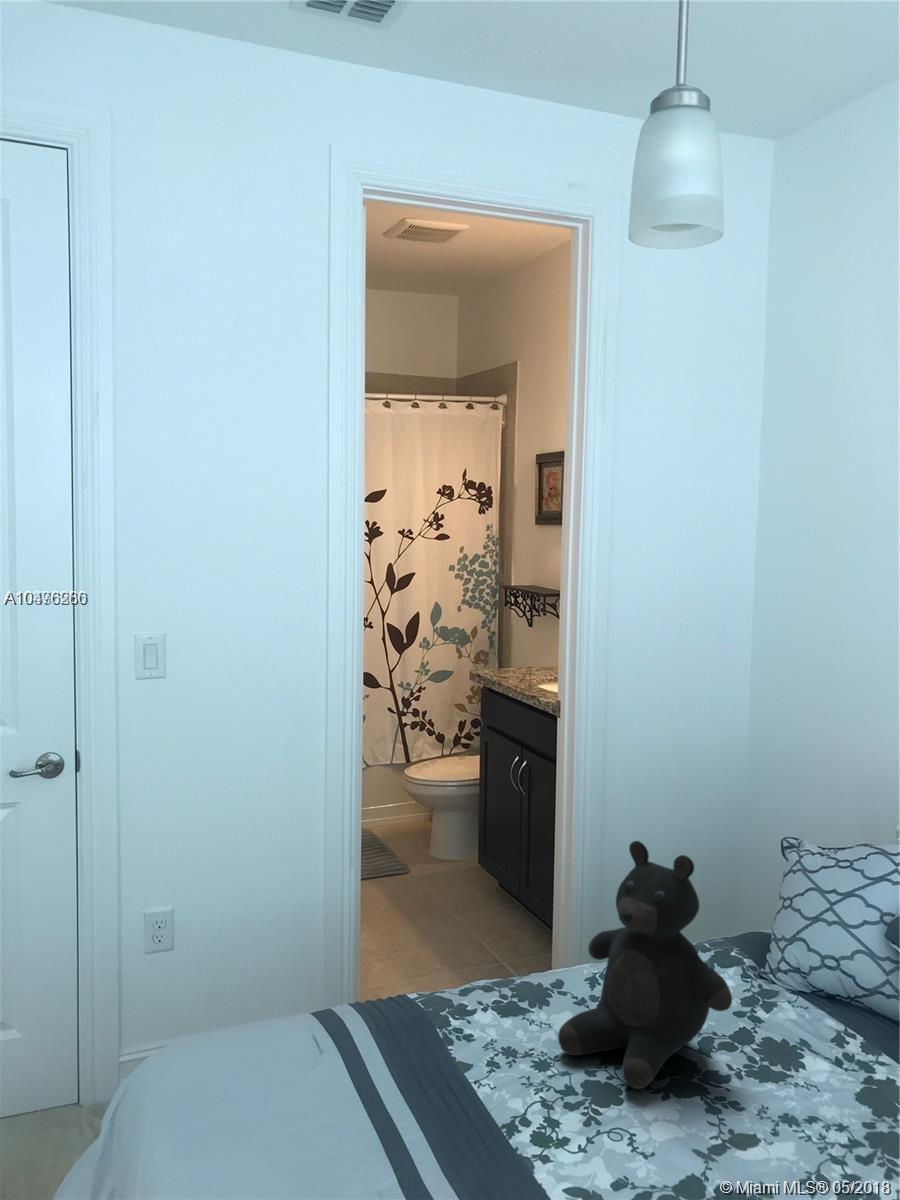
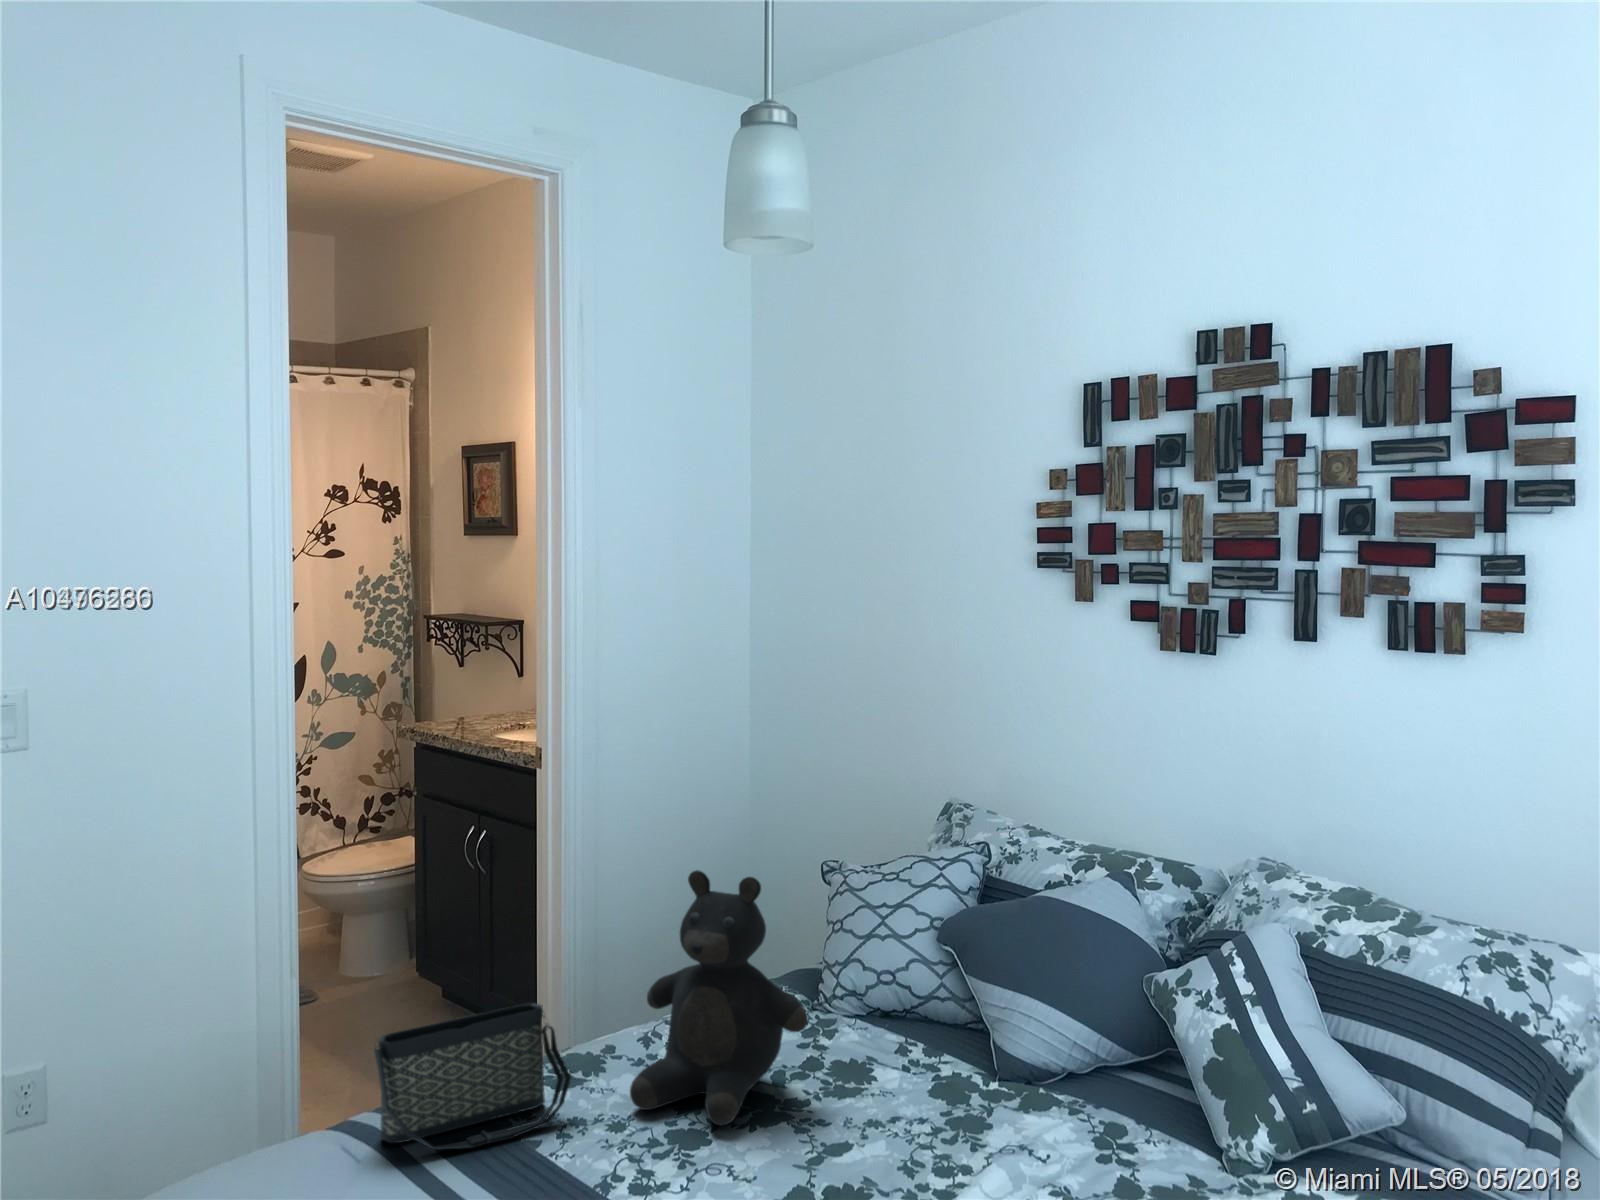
handbag: none [338,938,506,1062] -> present [374,1003,571,1150]

